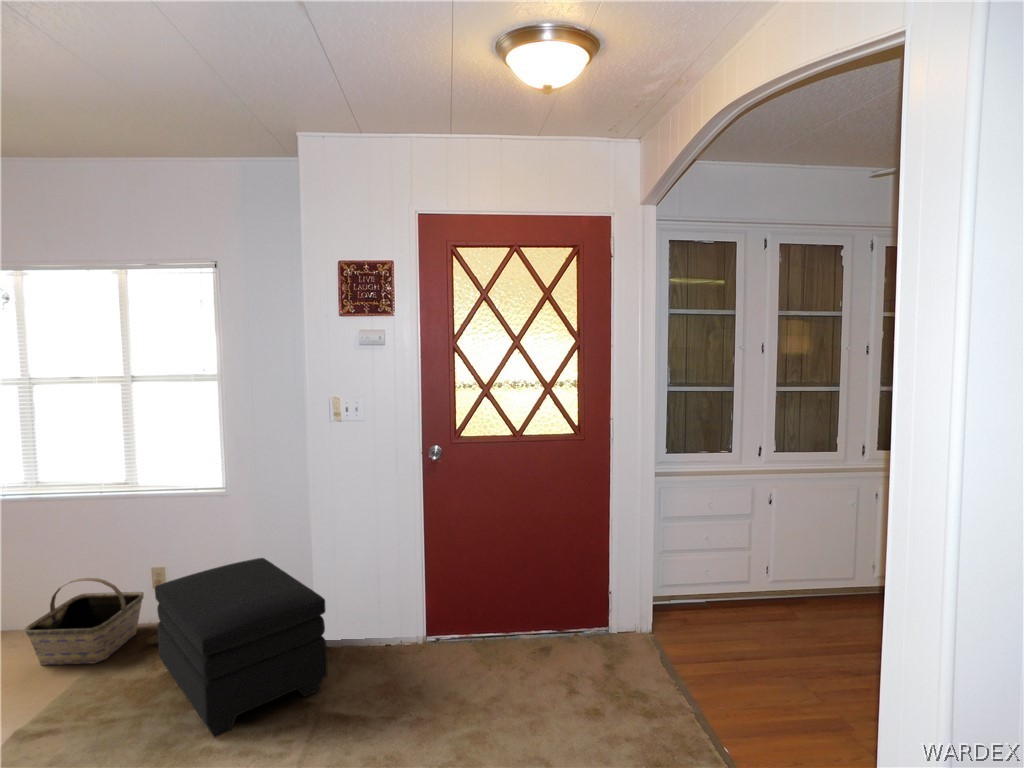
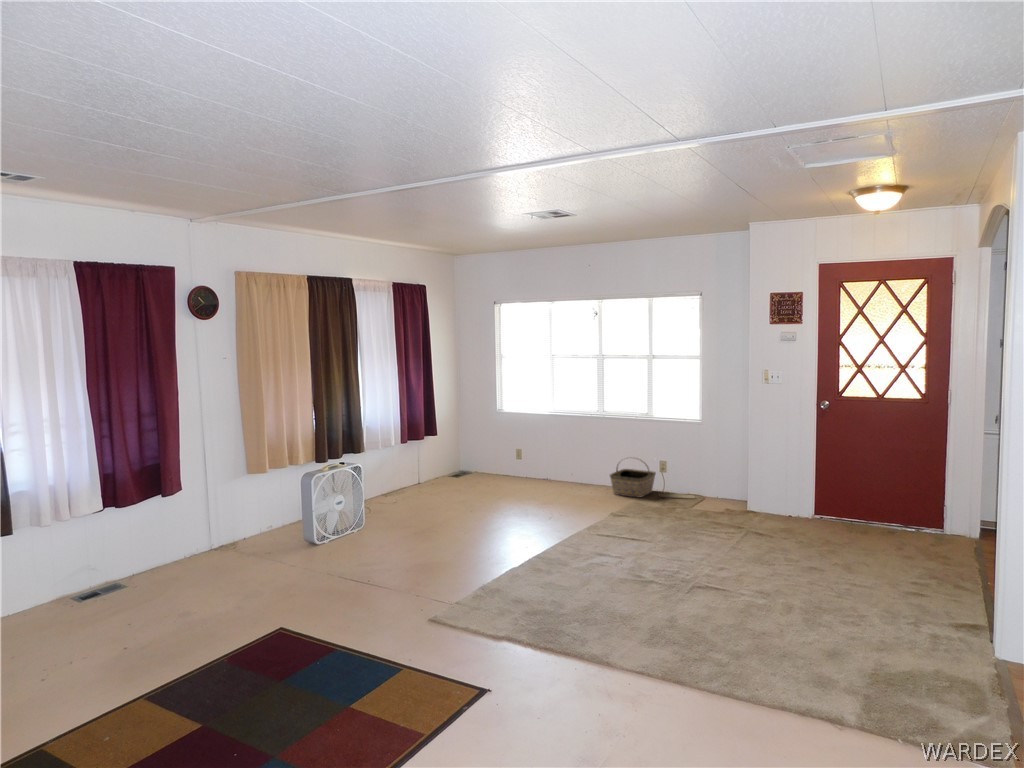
ottoman: present [155,558,327,737] -> none [669,457,756,524]

